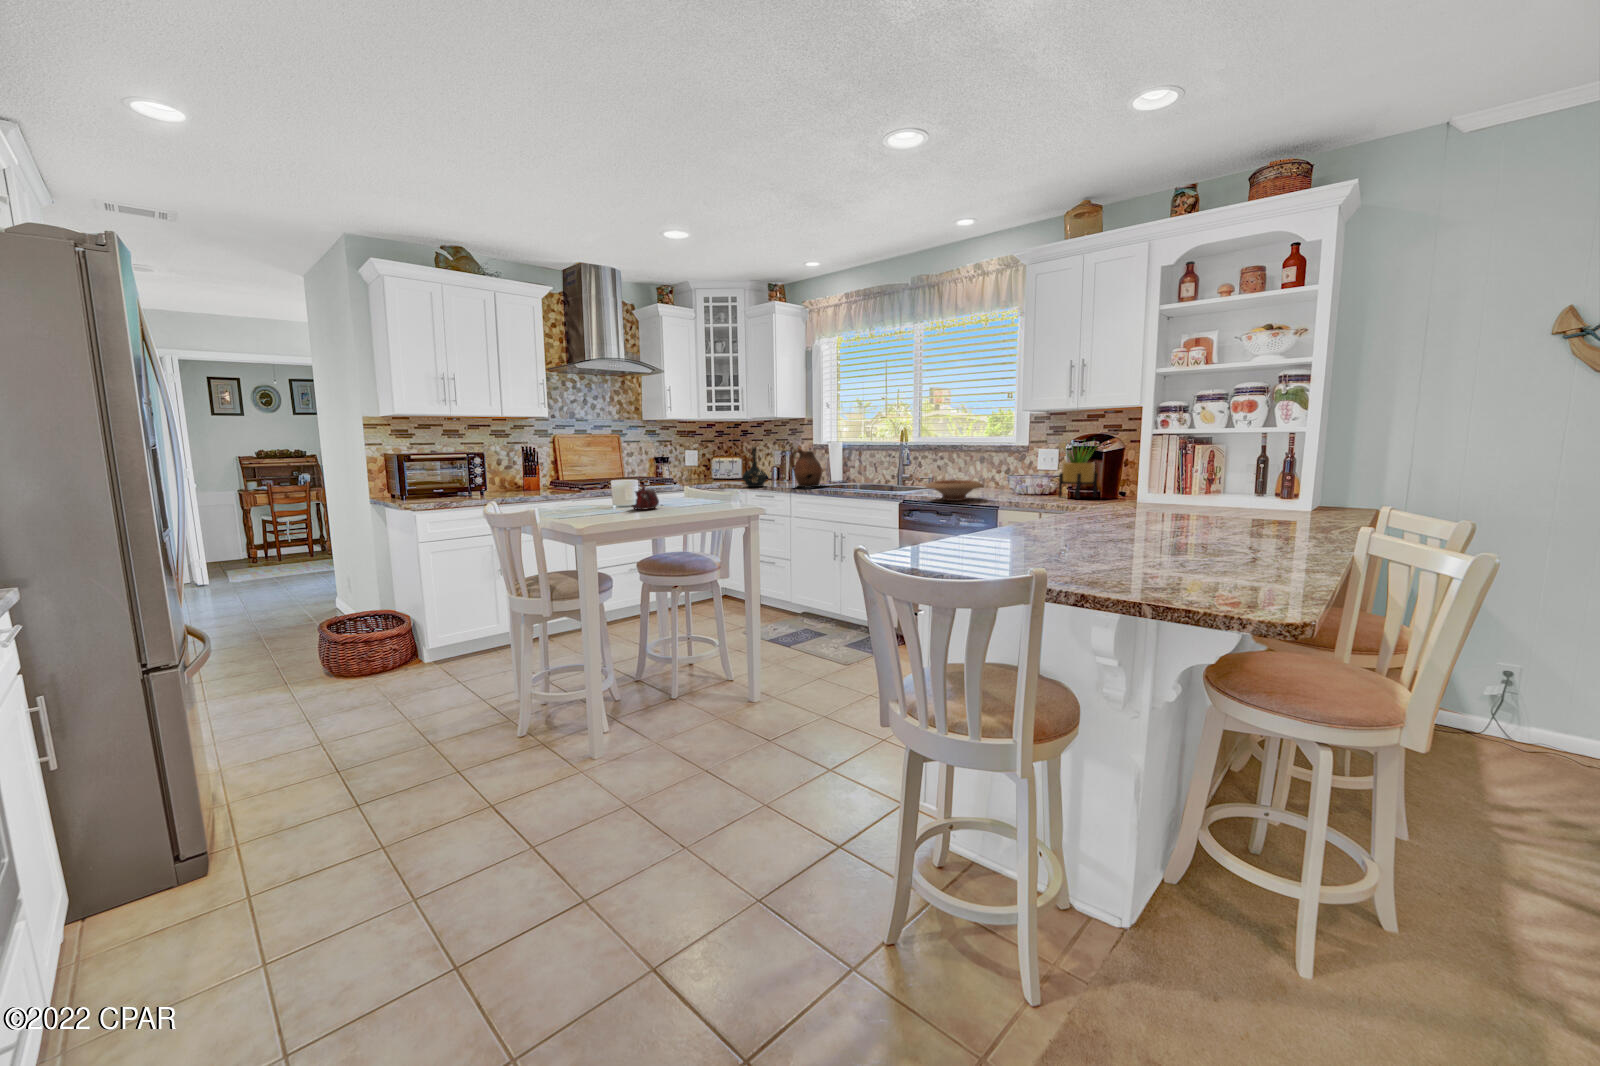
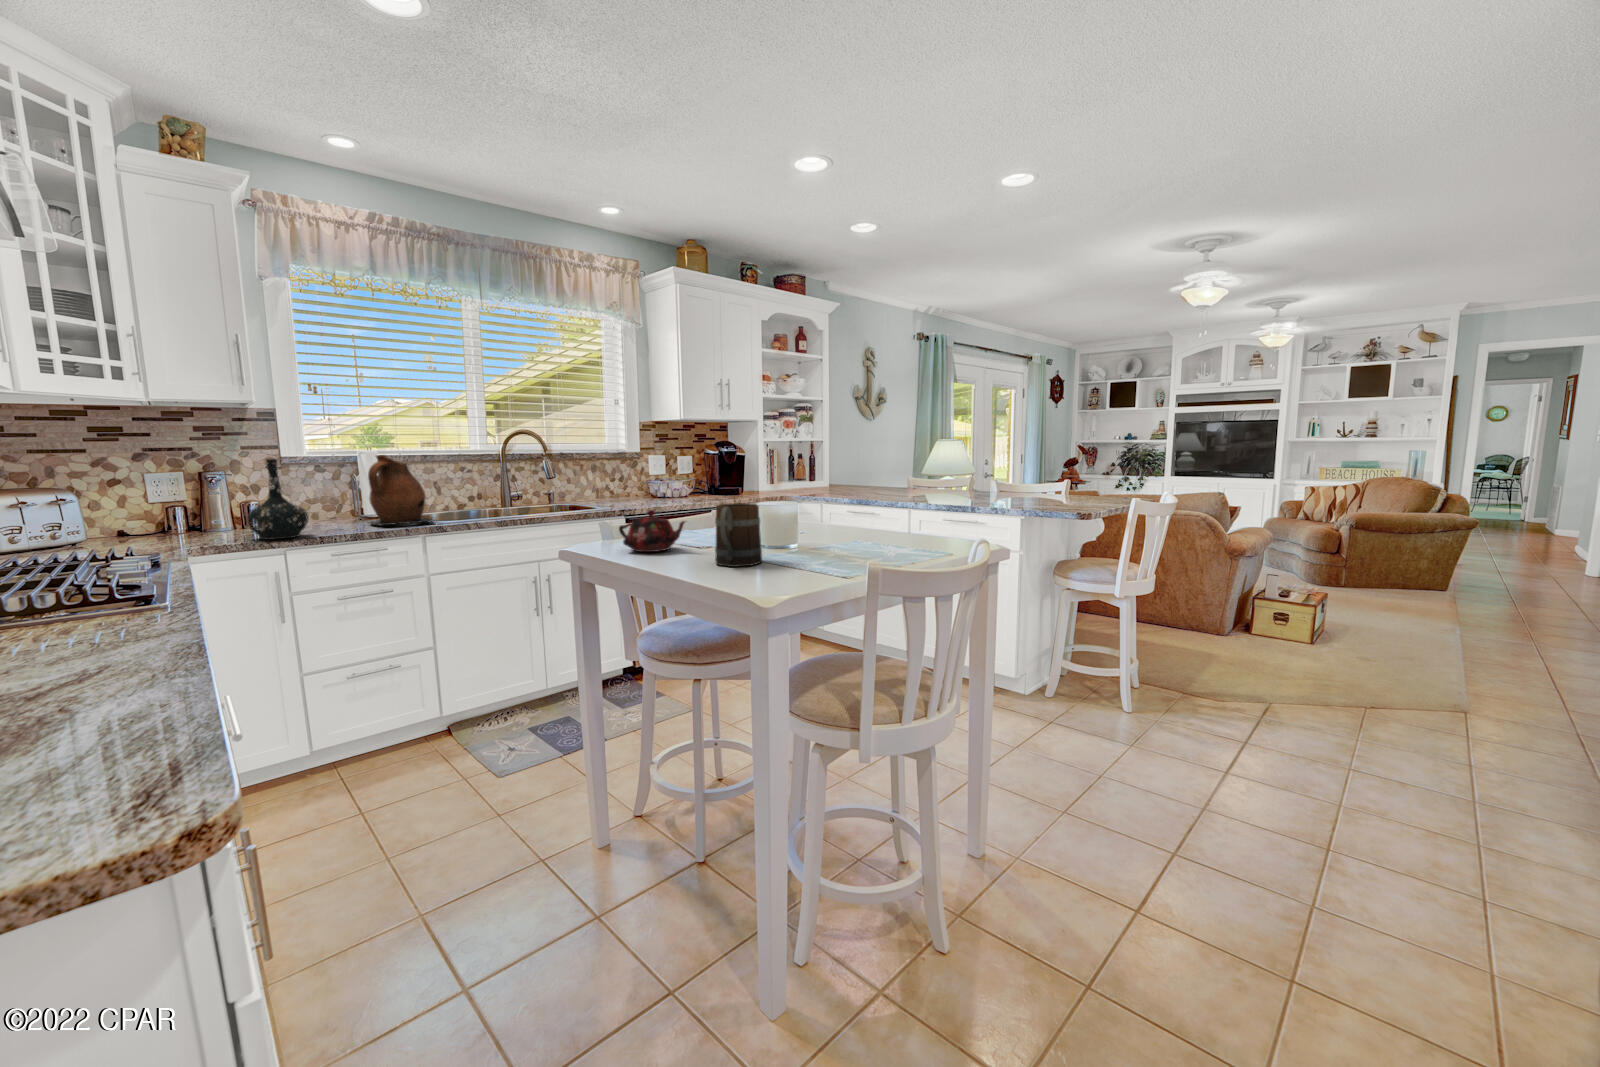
potted plant: present [1059,445,1098,499] -> none [704,444,735,496]
wooden bowl: present [926,480,984,501] -> none [654,485,712,507]
mug: none [560,484,603,520] -> present [715,503,762,567]

